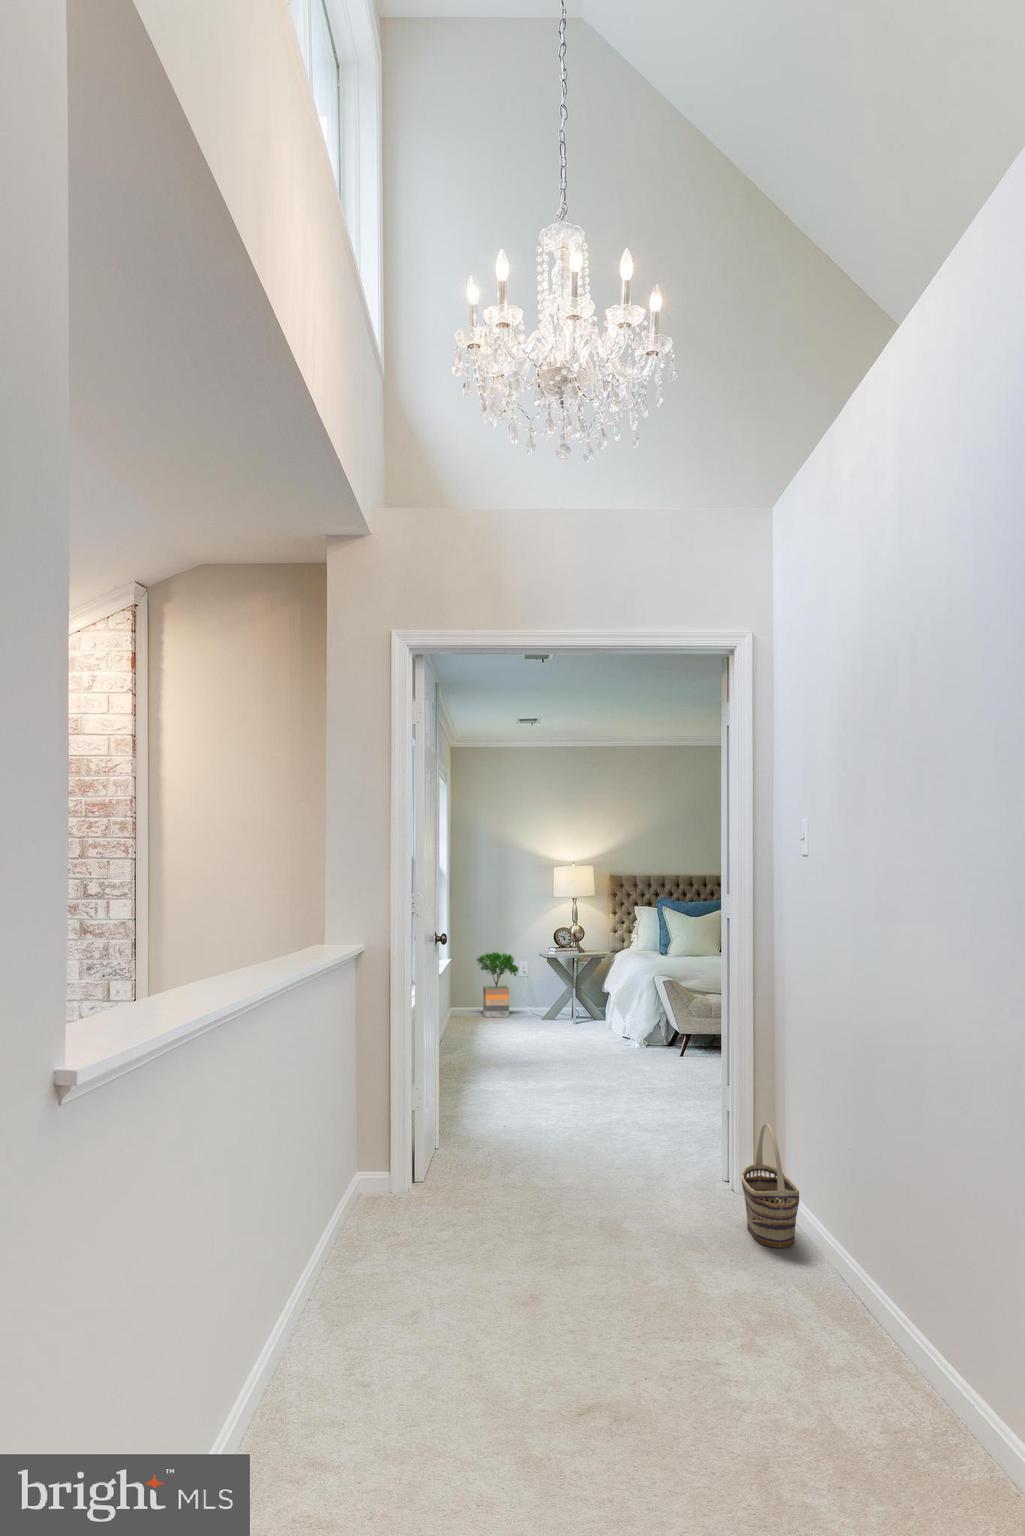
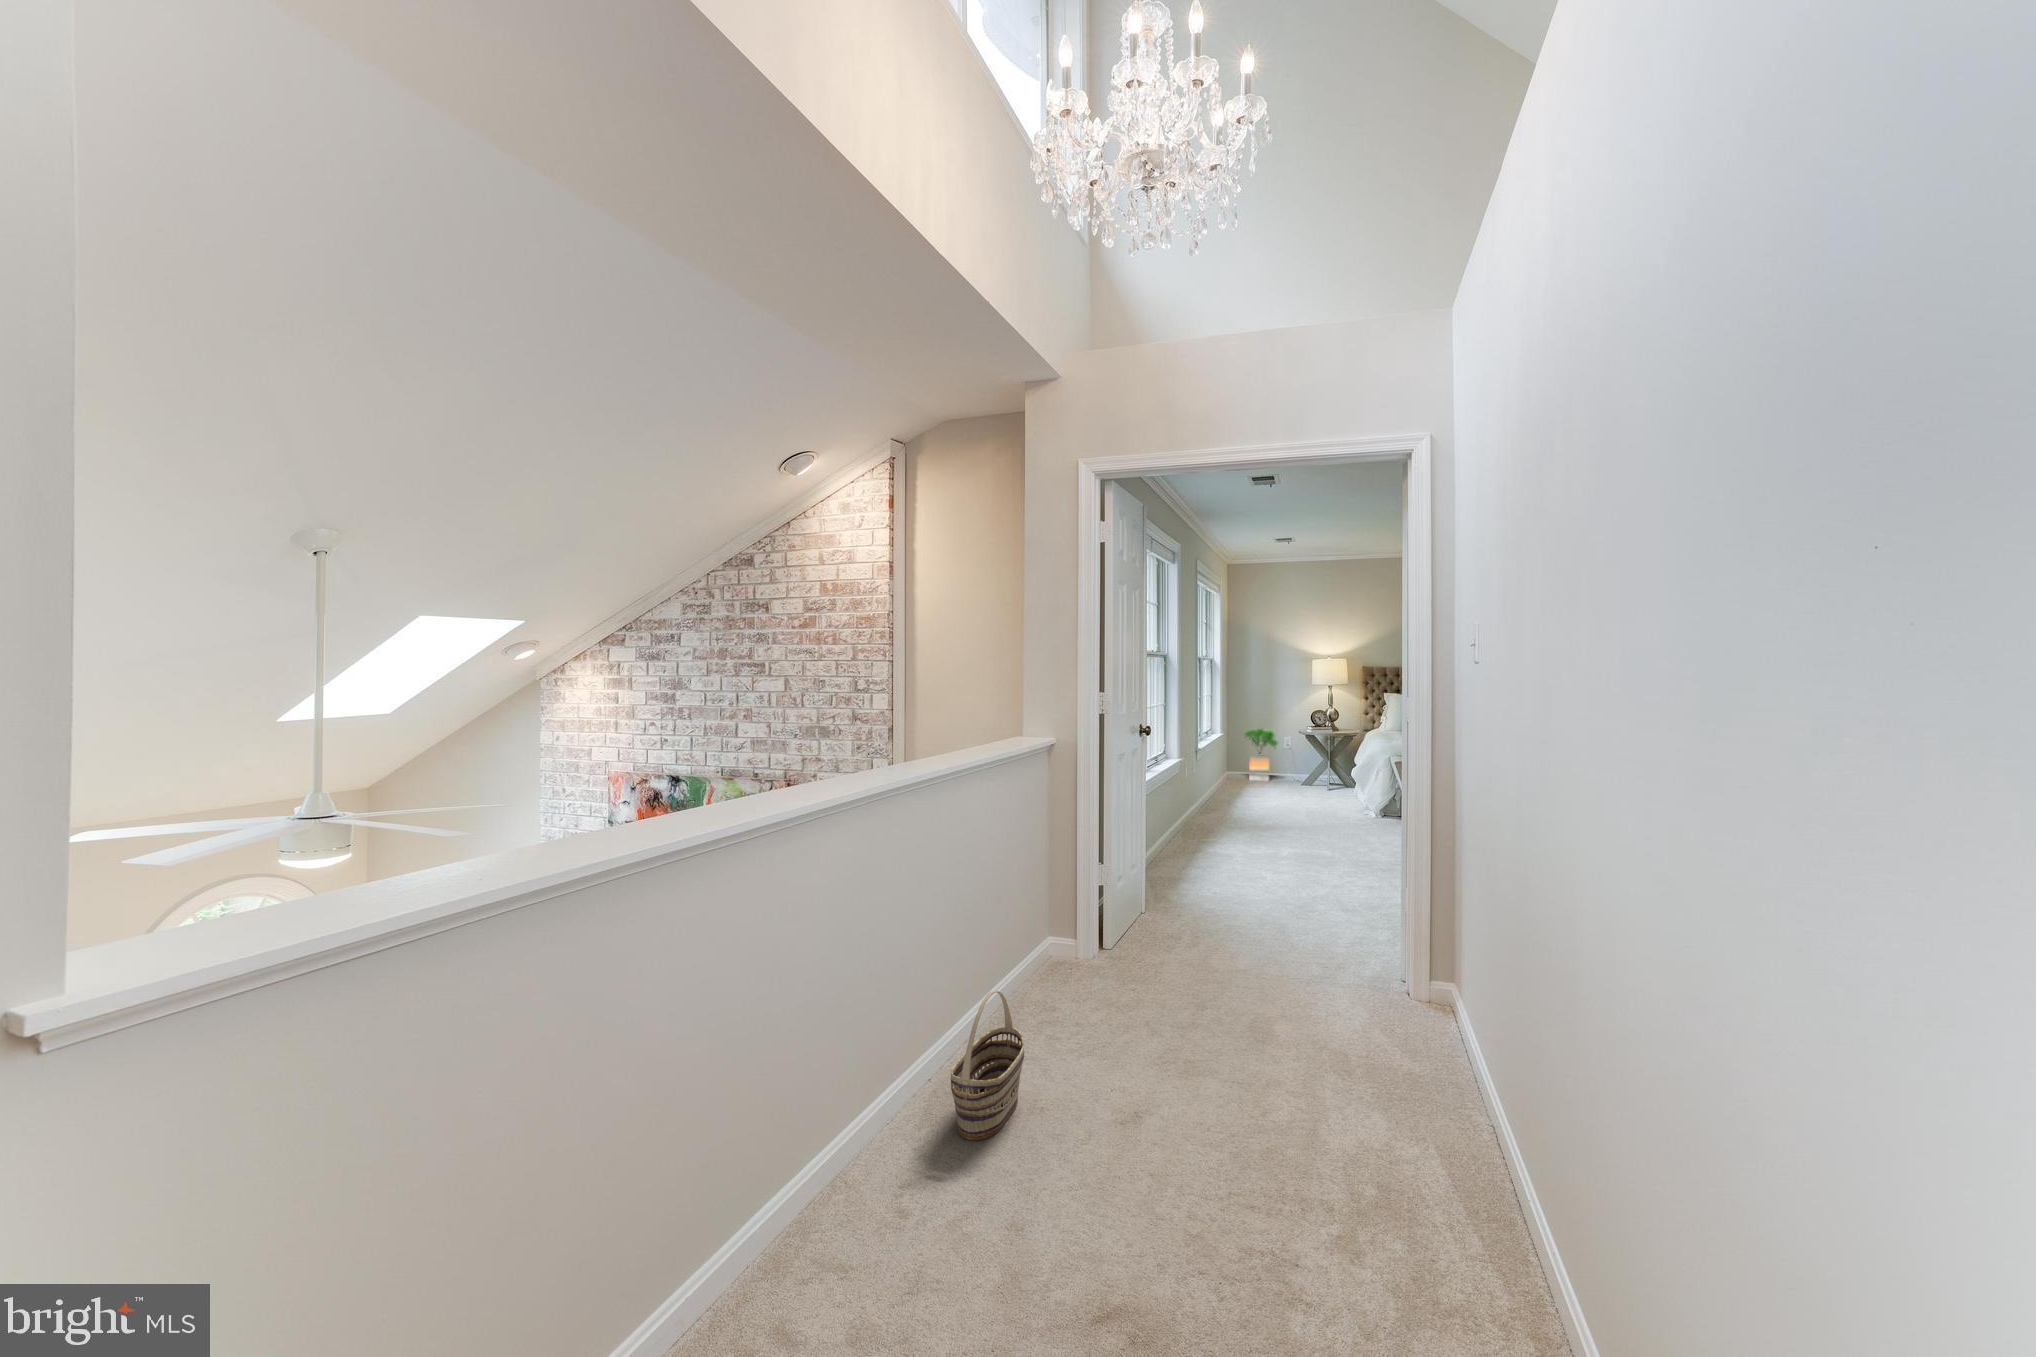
basket: present [742,1124,799,1248] -> present [951,991,1024,1140]

